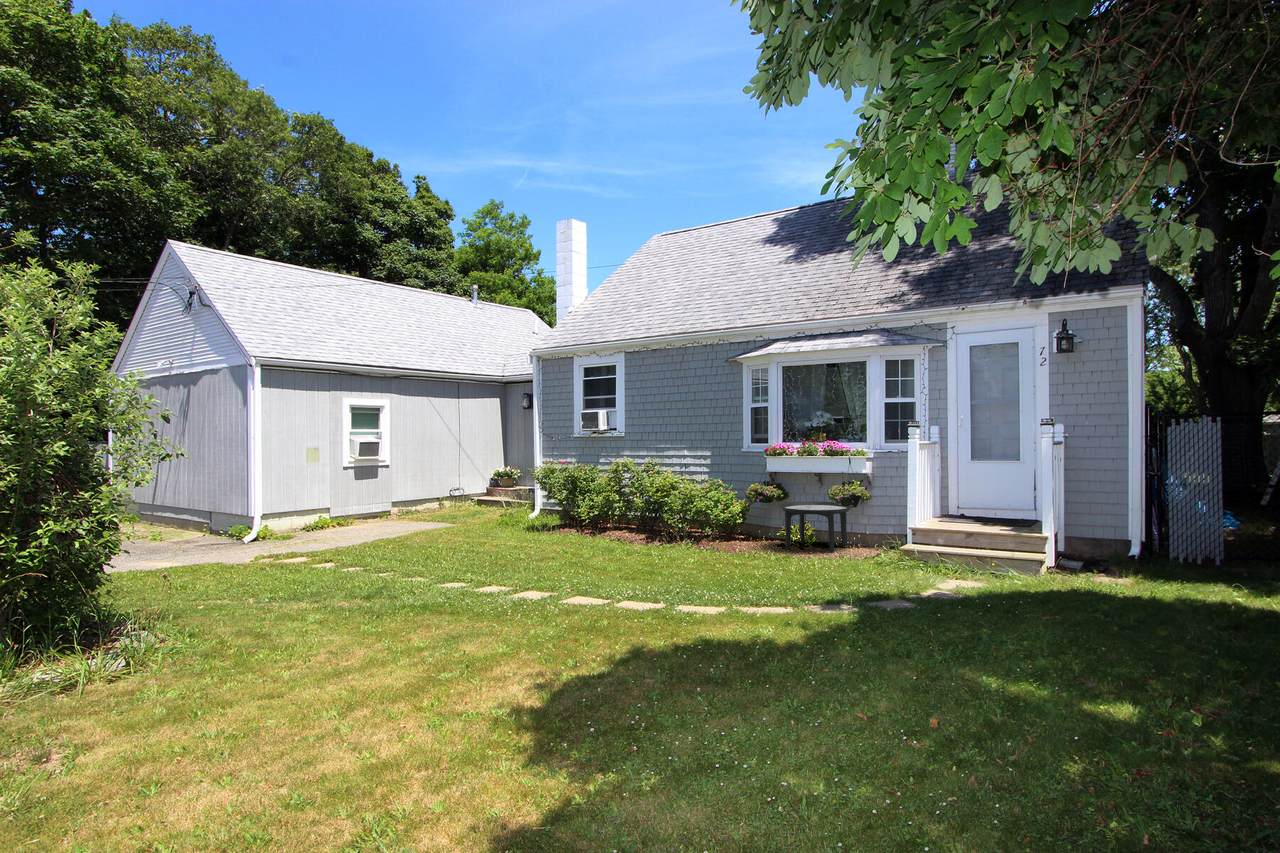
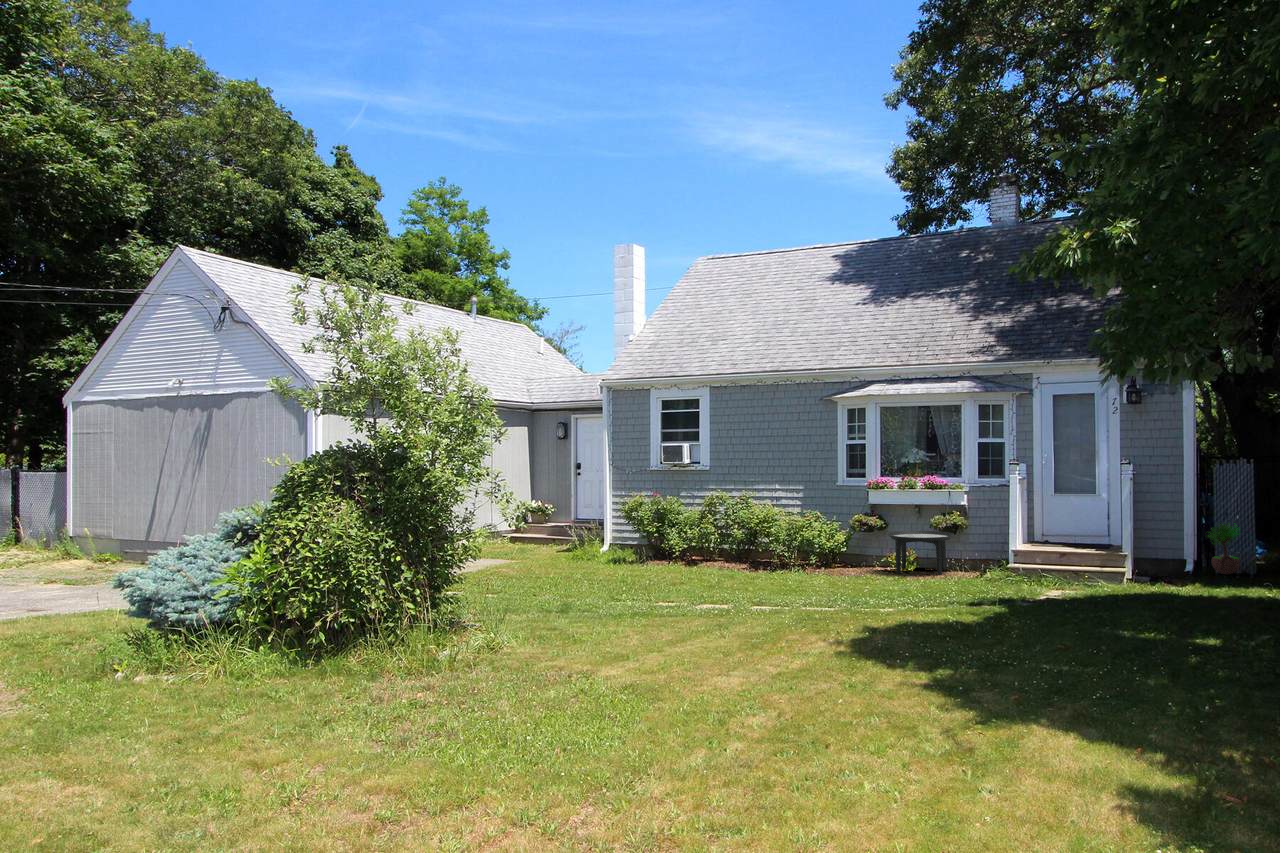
potted tree: none [1154,493,1206,563] -> present [1208,524,1240,574]

